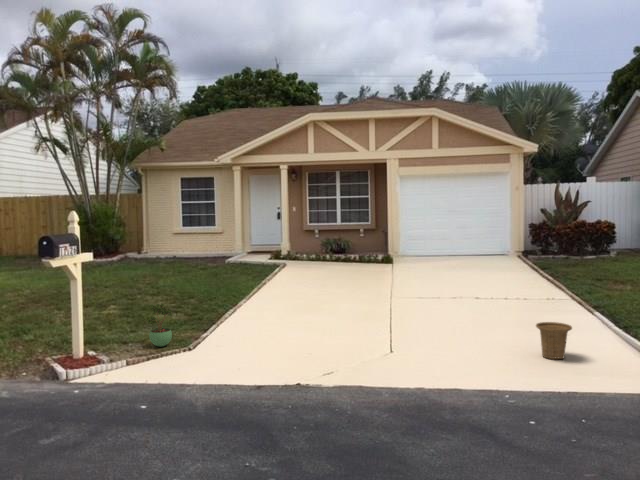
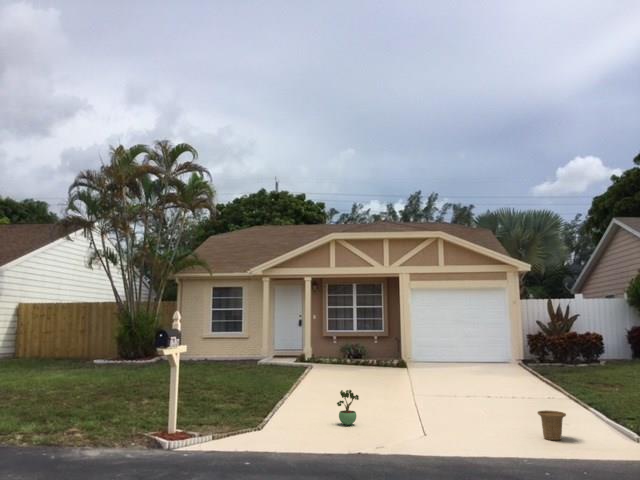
potted plant: present [147,304,172,347] -> present [337,390,359,425]

